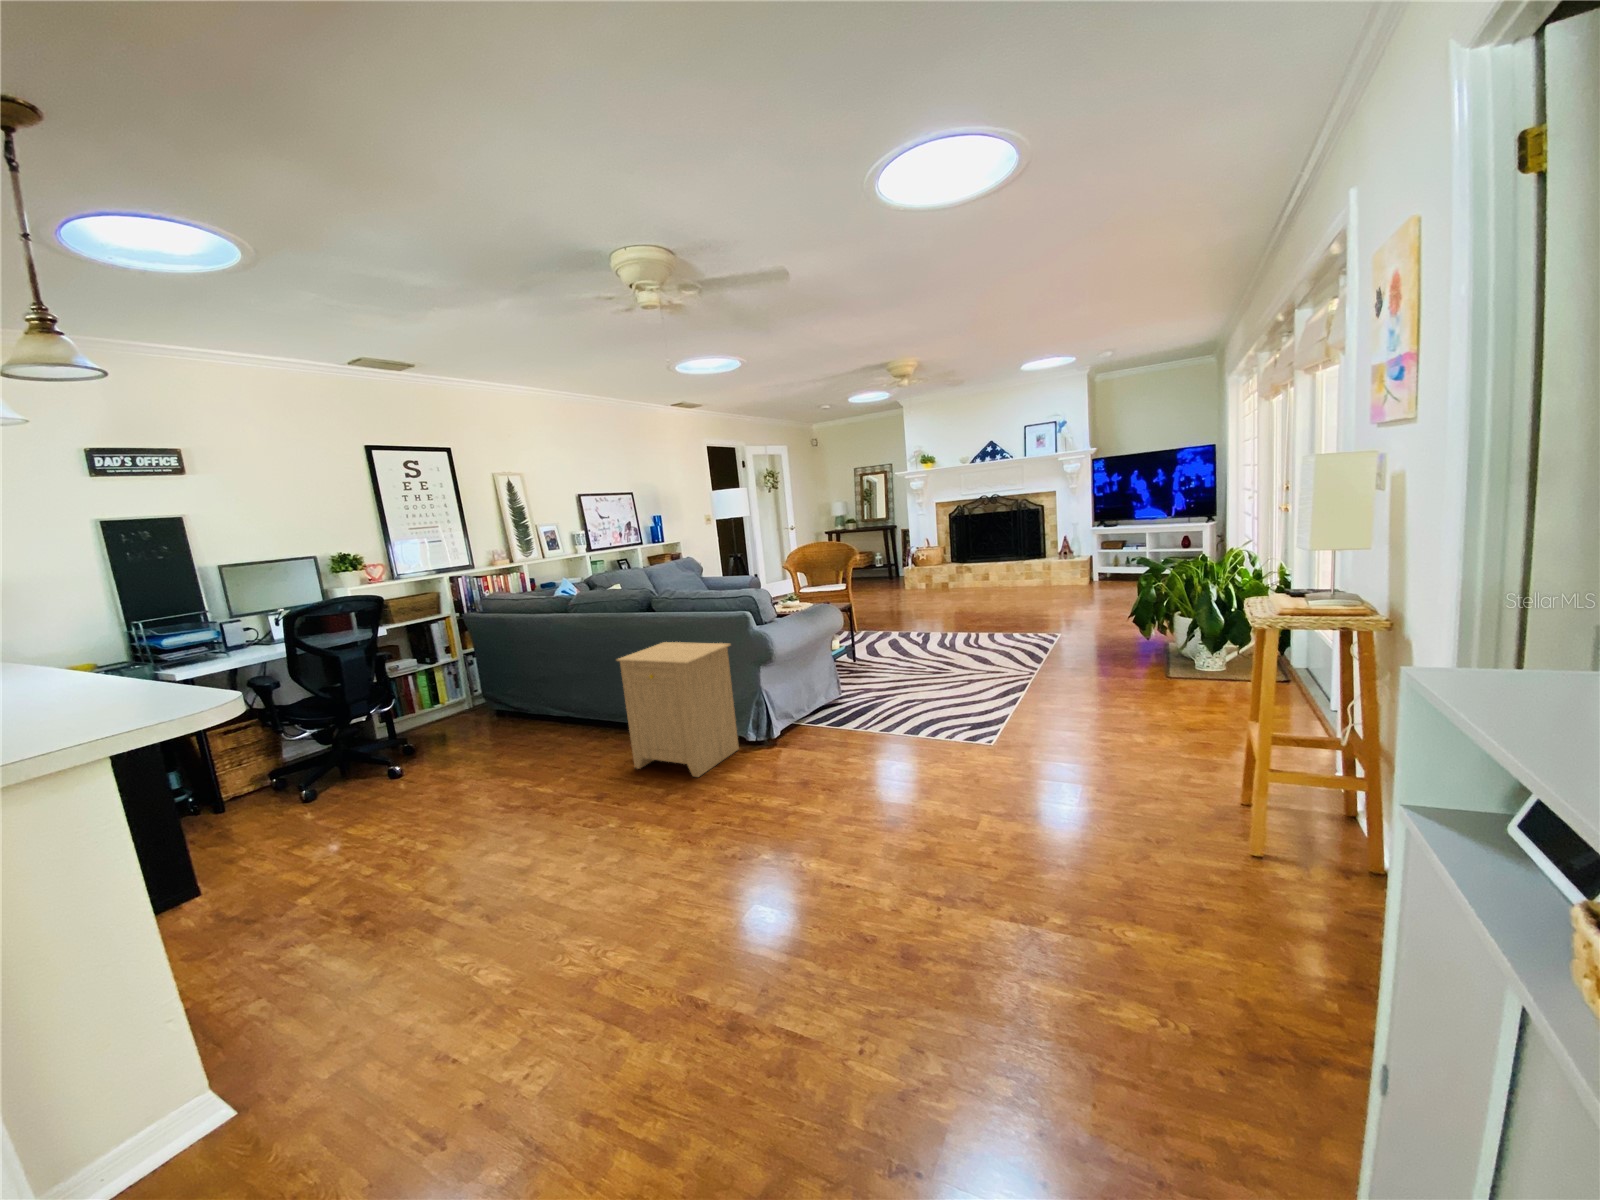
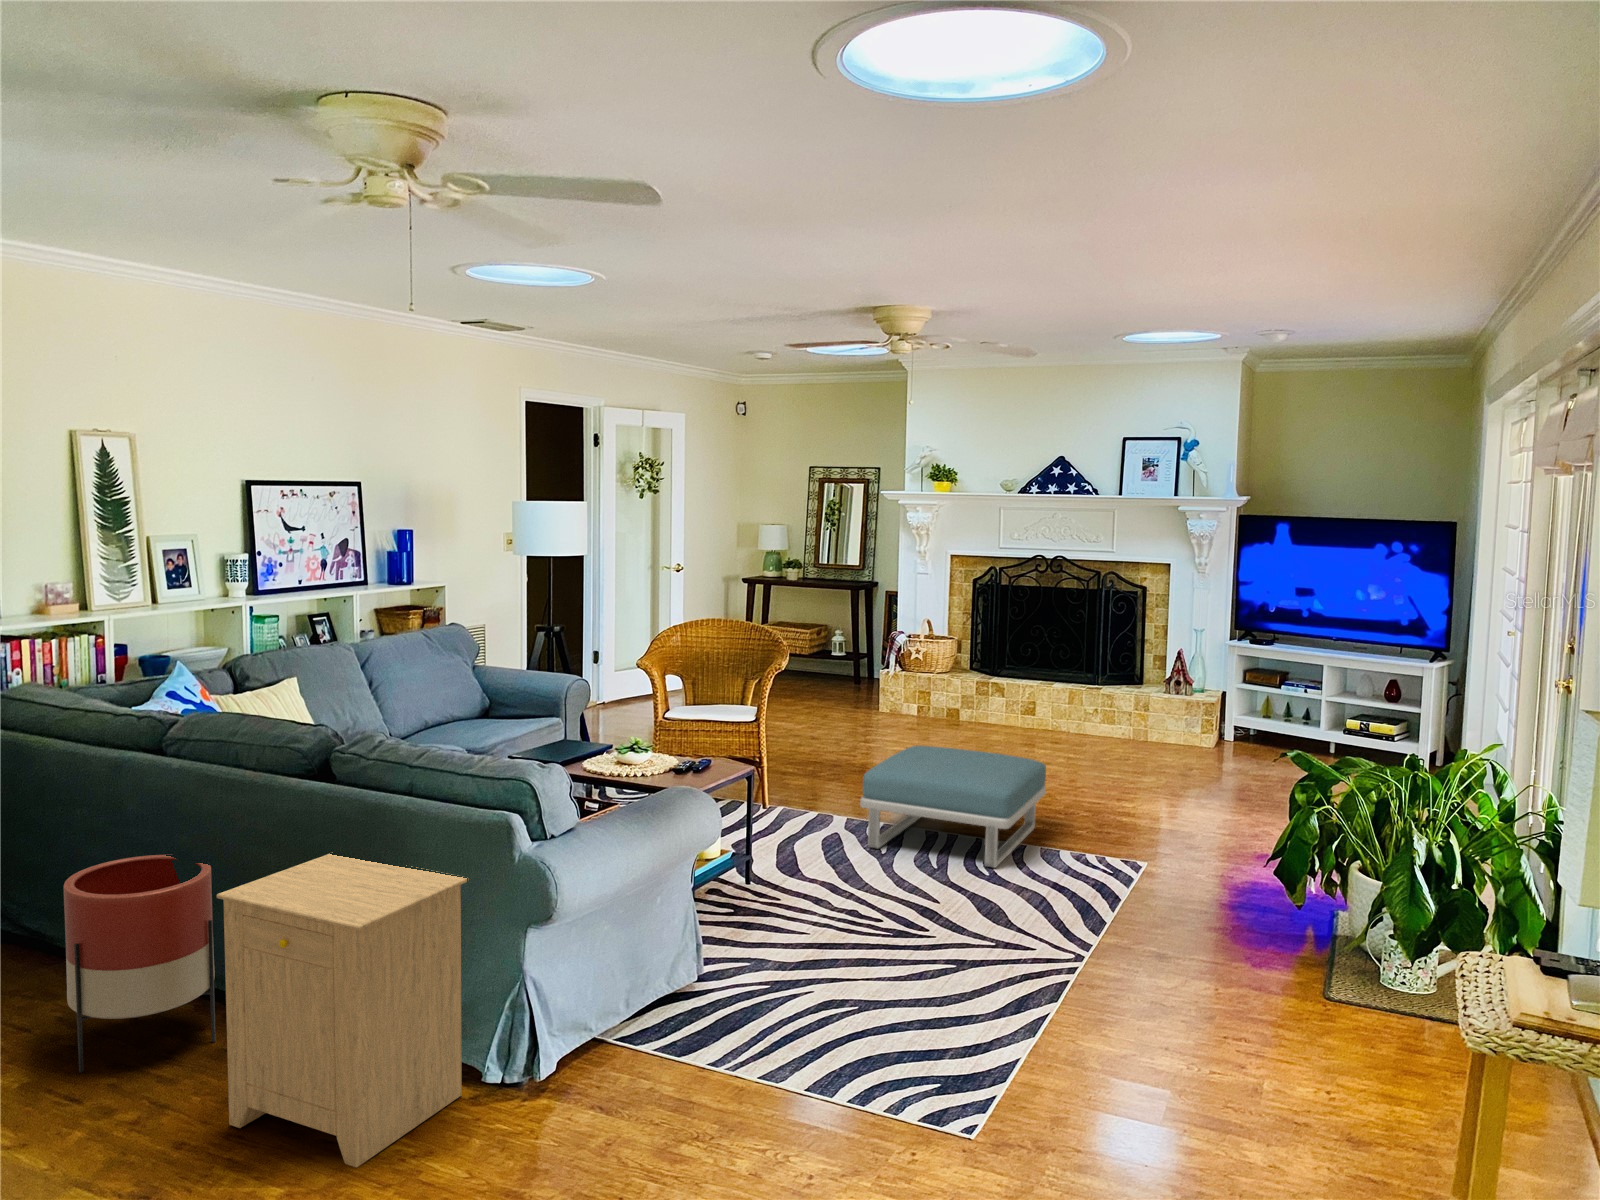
footstool: none [907,590,1003,644] -> present [860,746,1046,868]
planter: none [540,657,617,757] -> present [63,855,215,1073]

